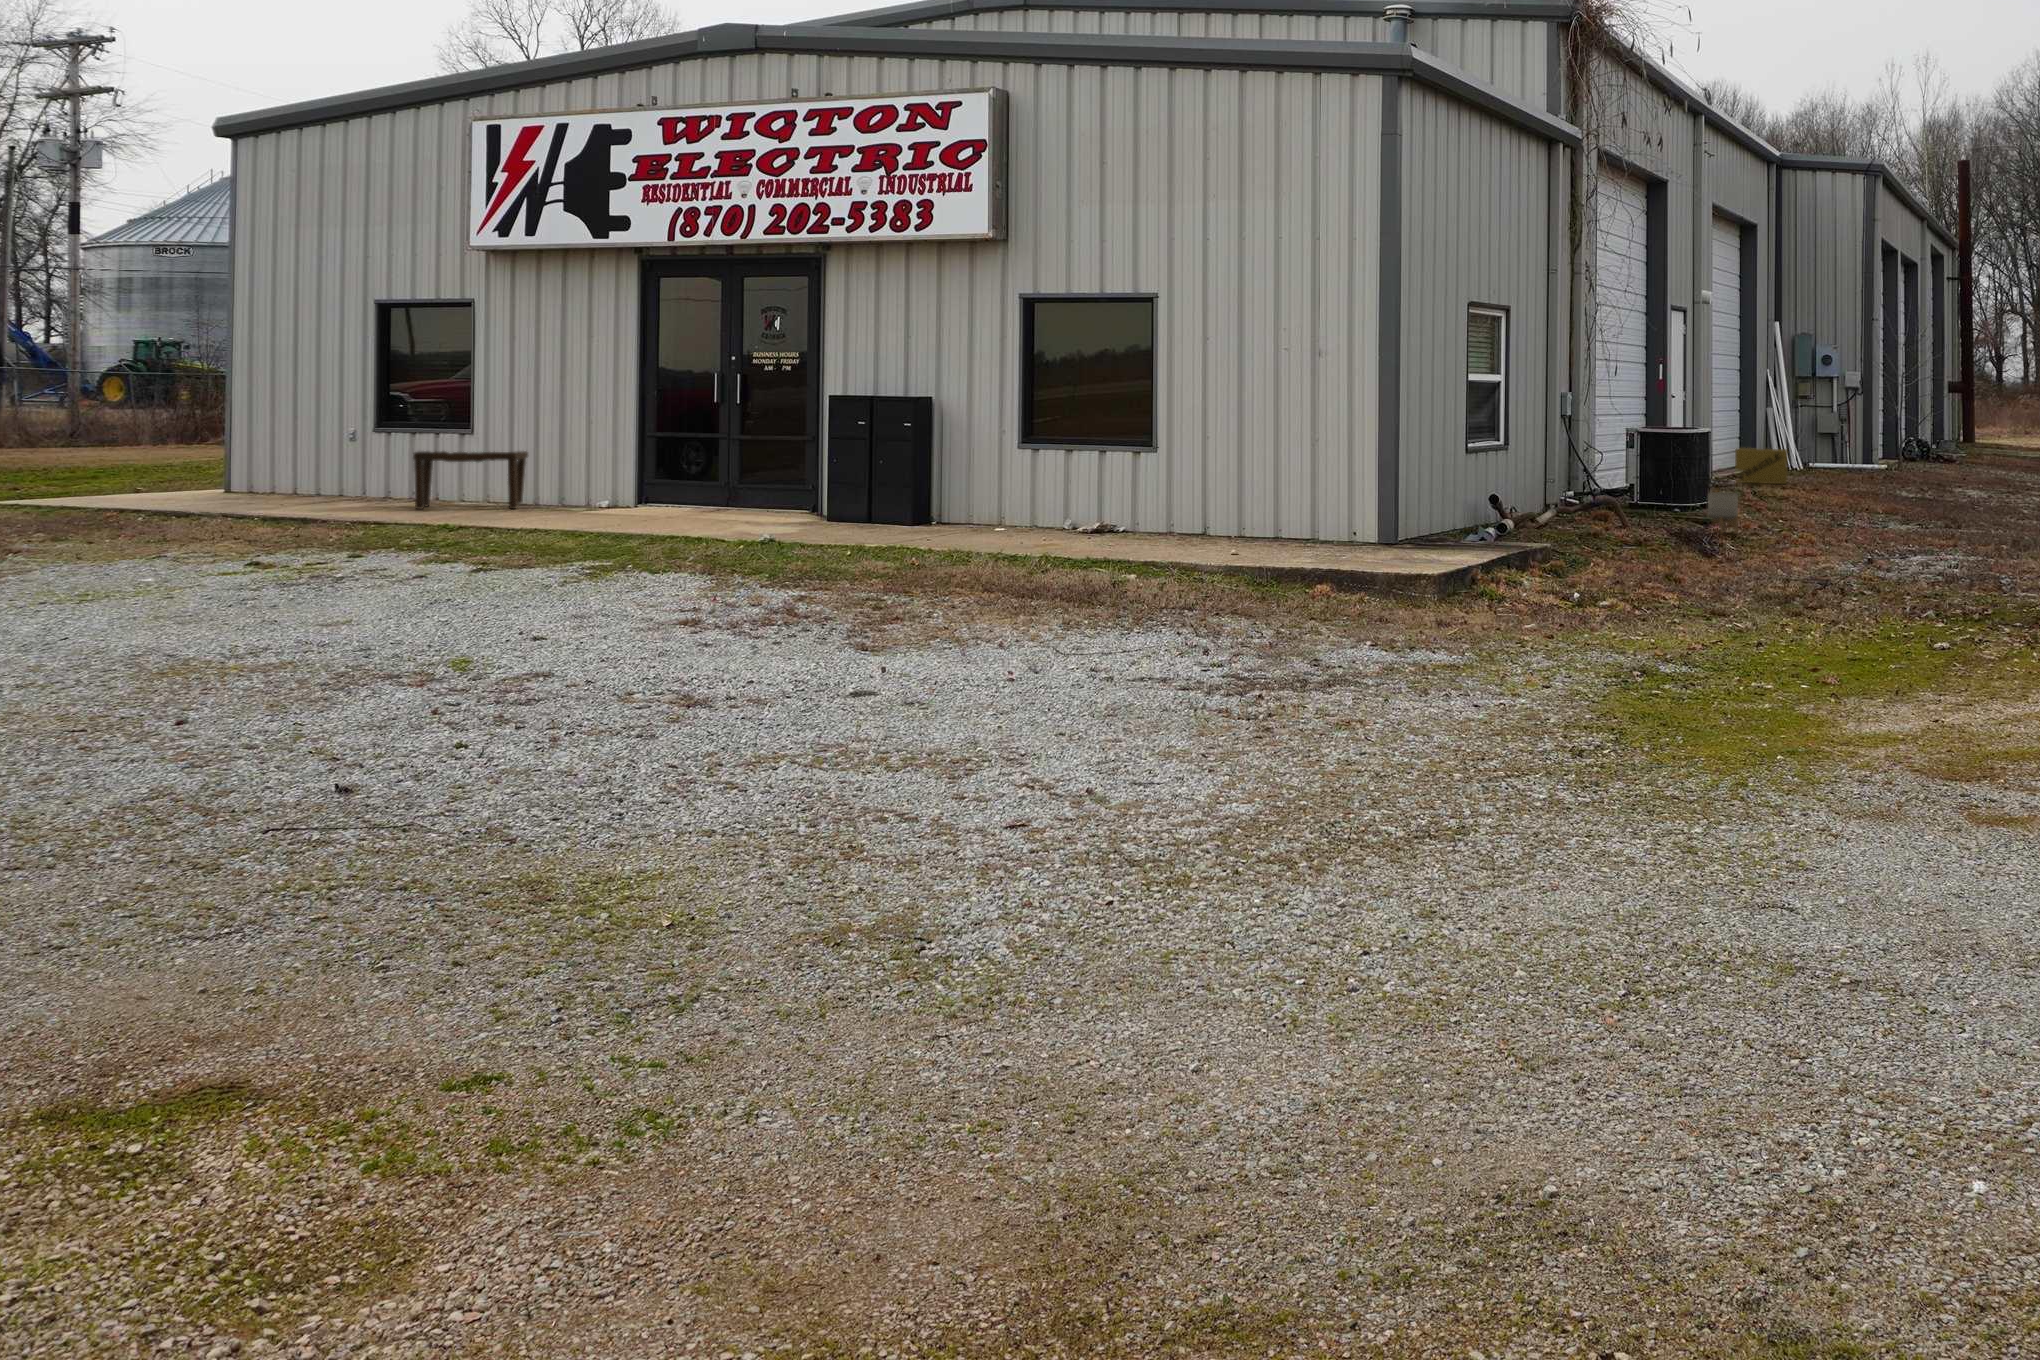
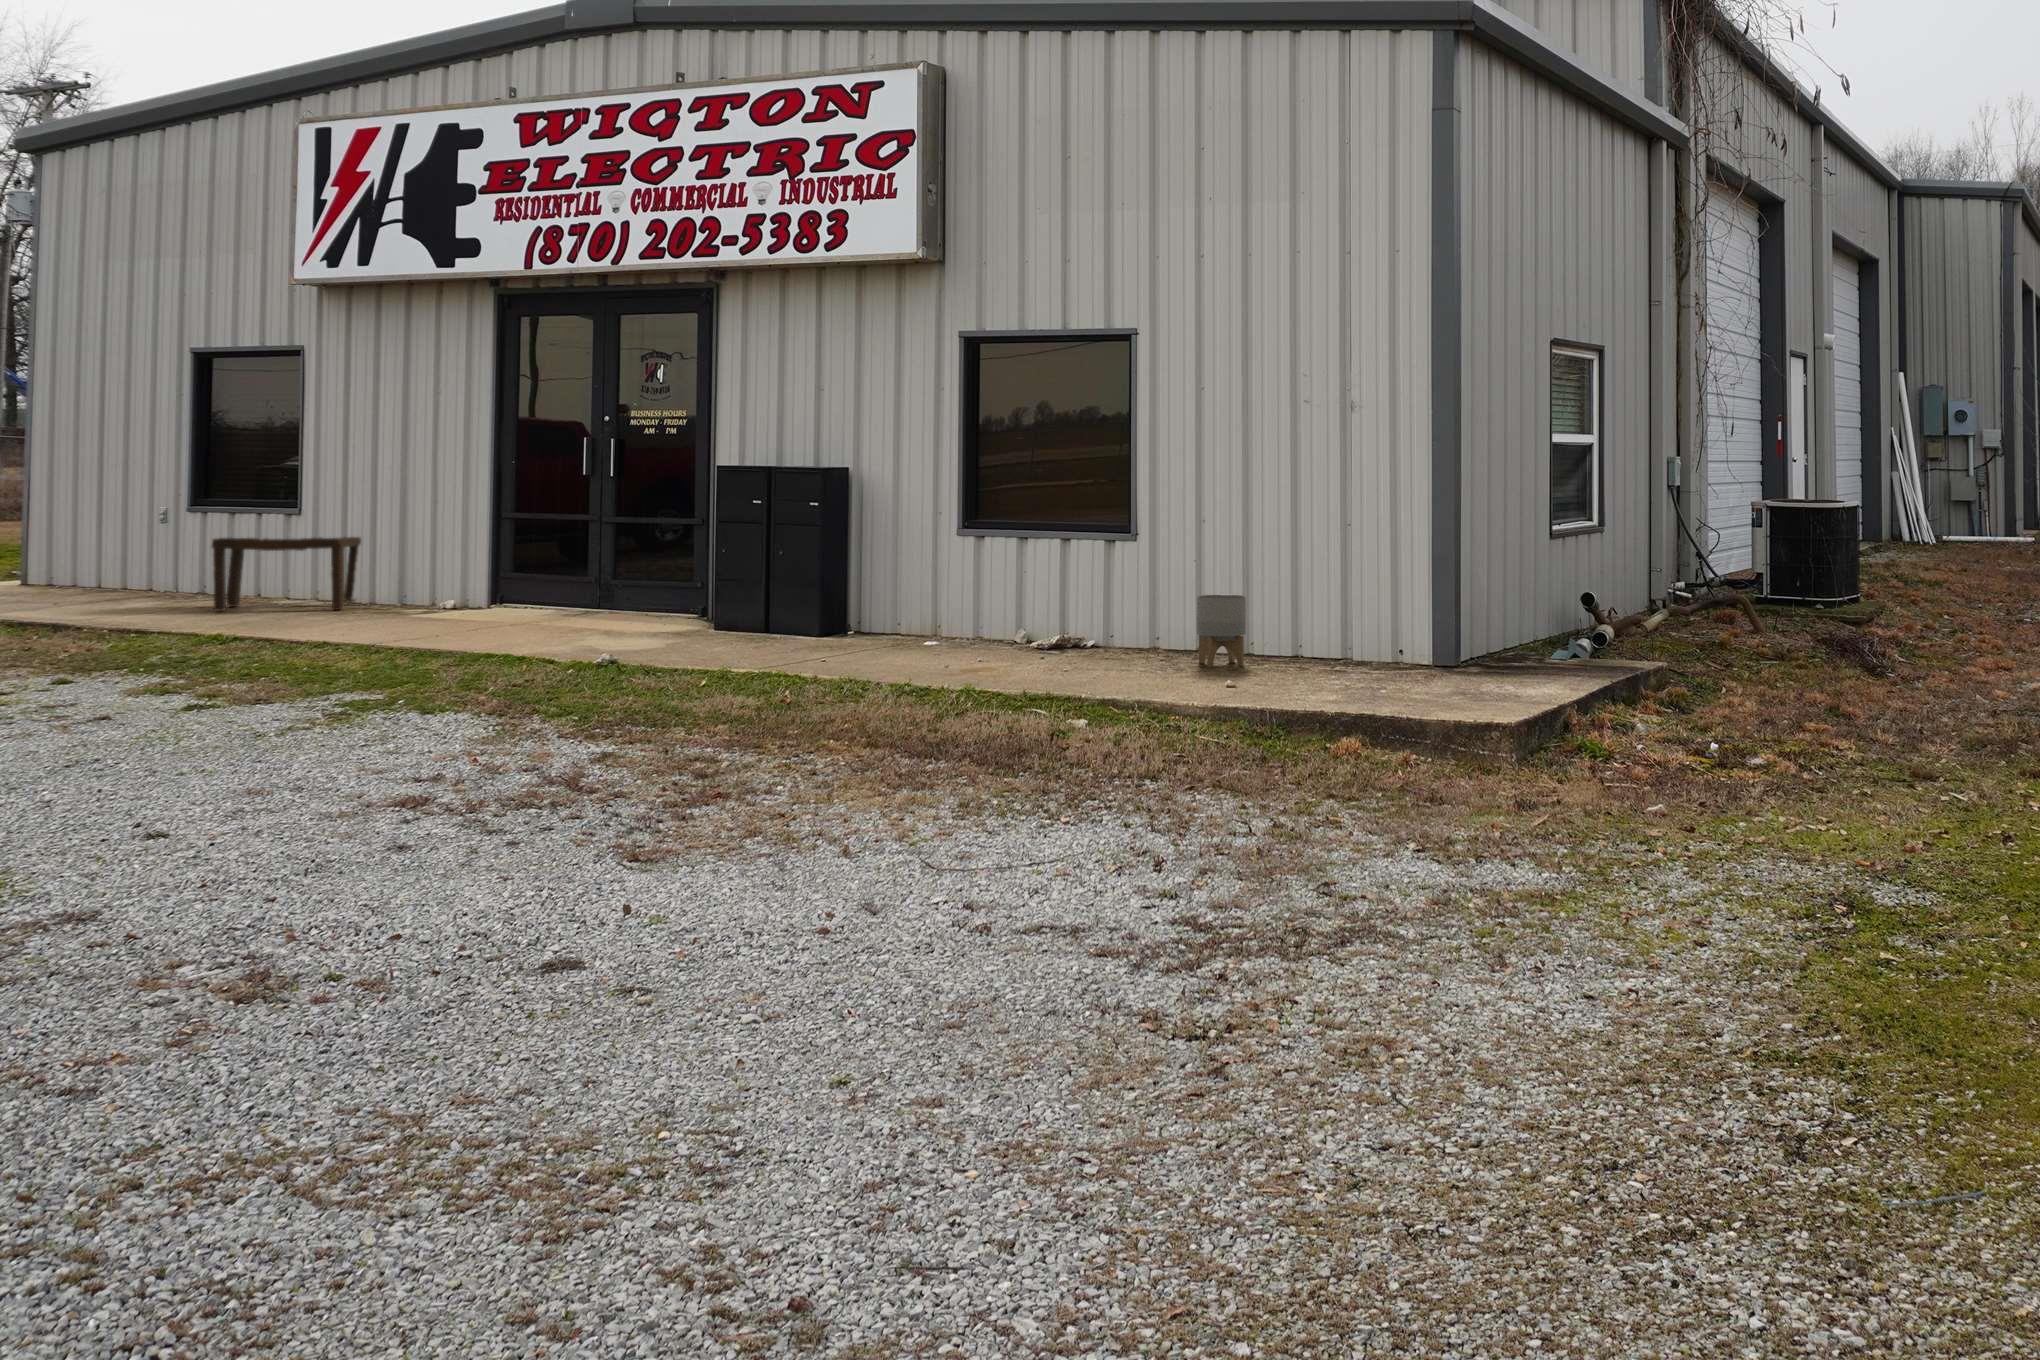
cardboard box: present [1735,448,1788,484] -> none [1861,521,1924,564]
planter: present [1708,492,1738,534] -> present [1197,594,1246,667]

